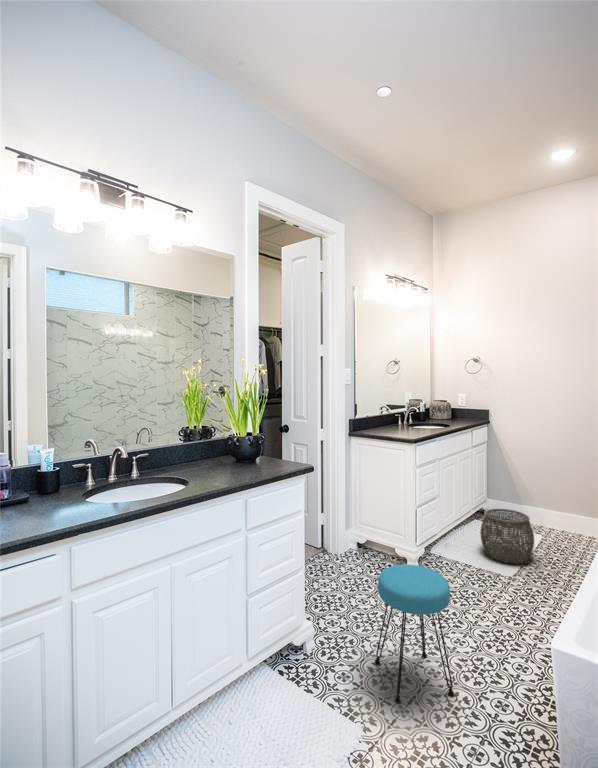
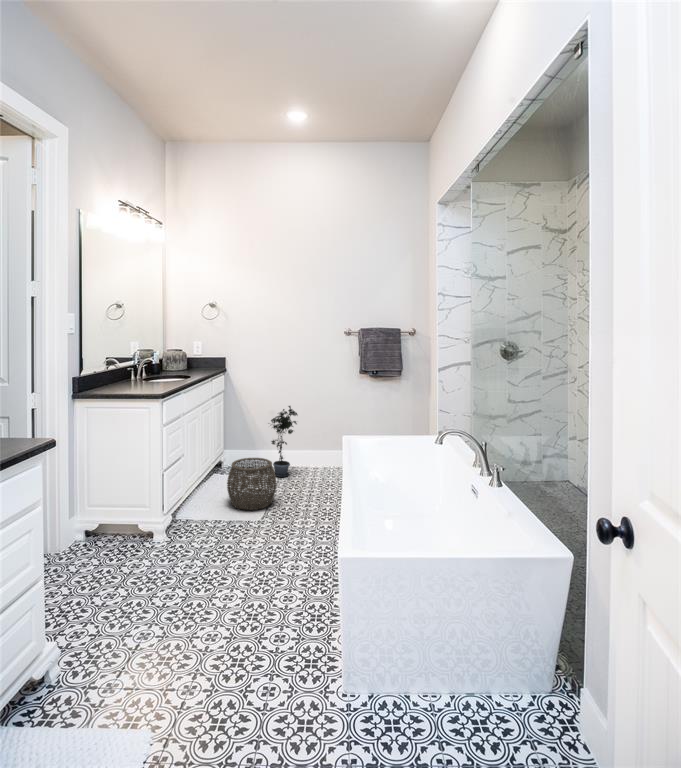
potted plant: none [530,462,568,537] -> present [271,406,297,477]
stool: present [375,564,454,702] -> none [145,532,236,683]

